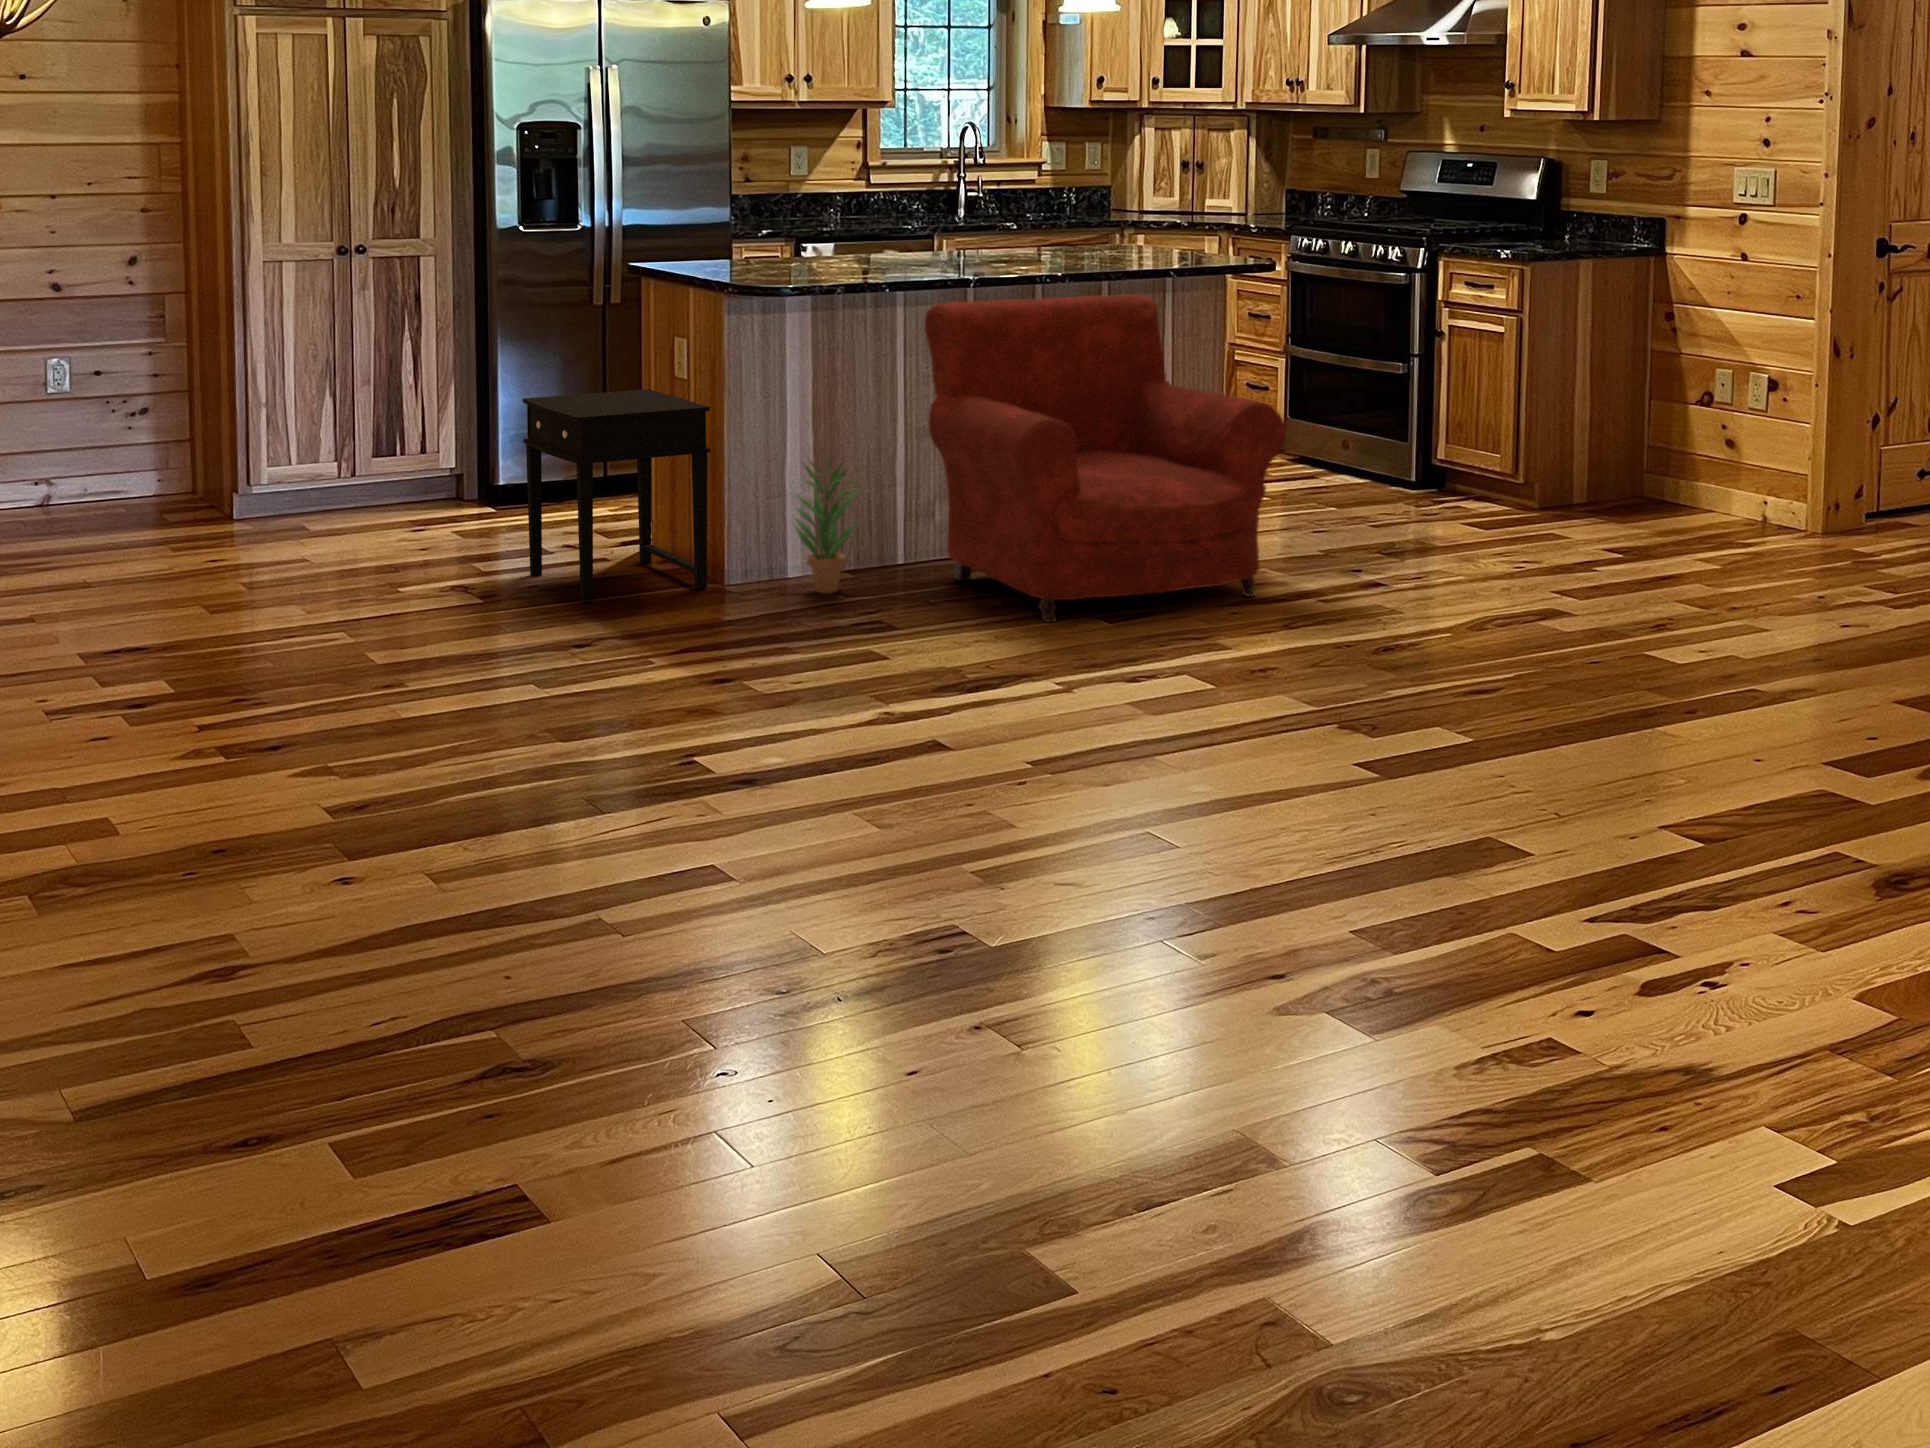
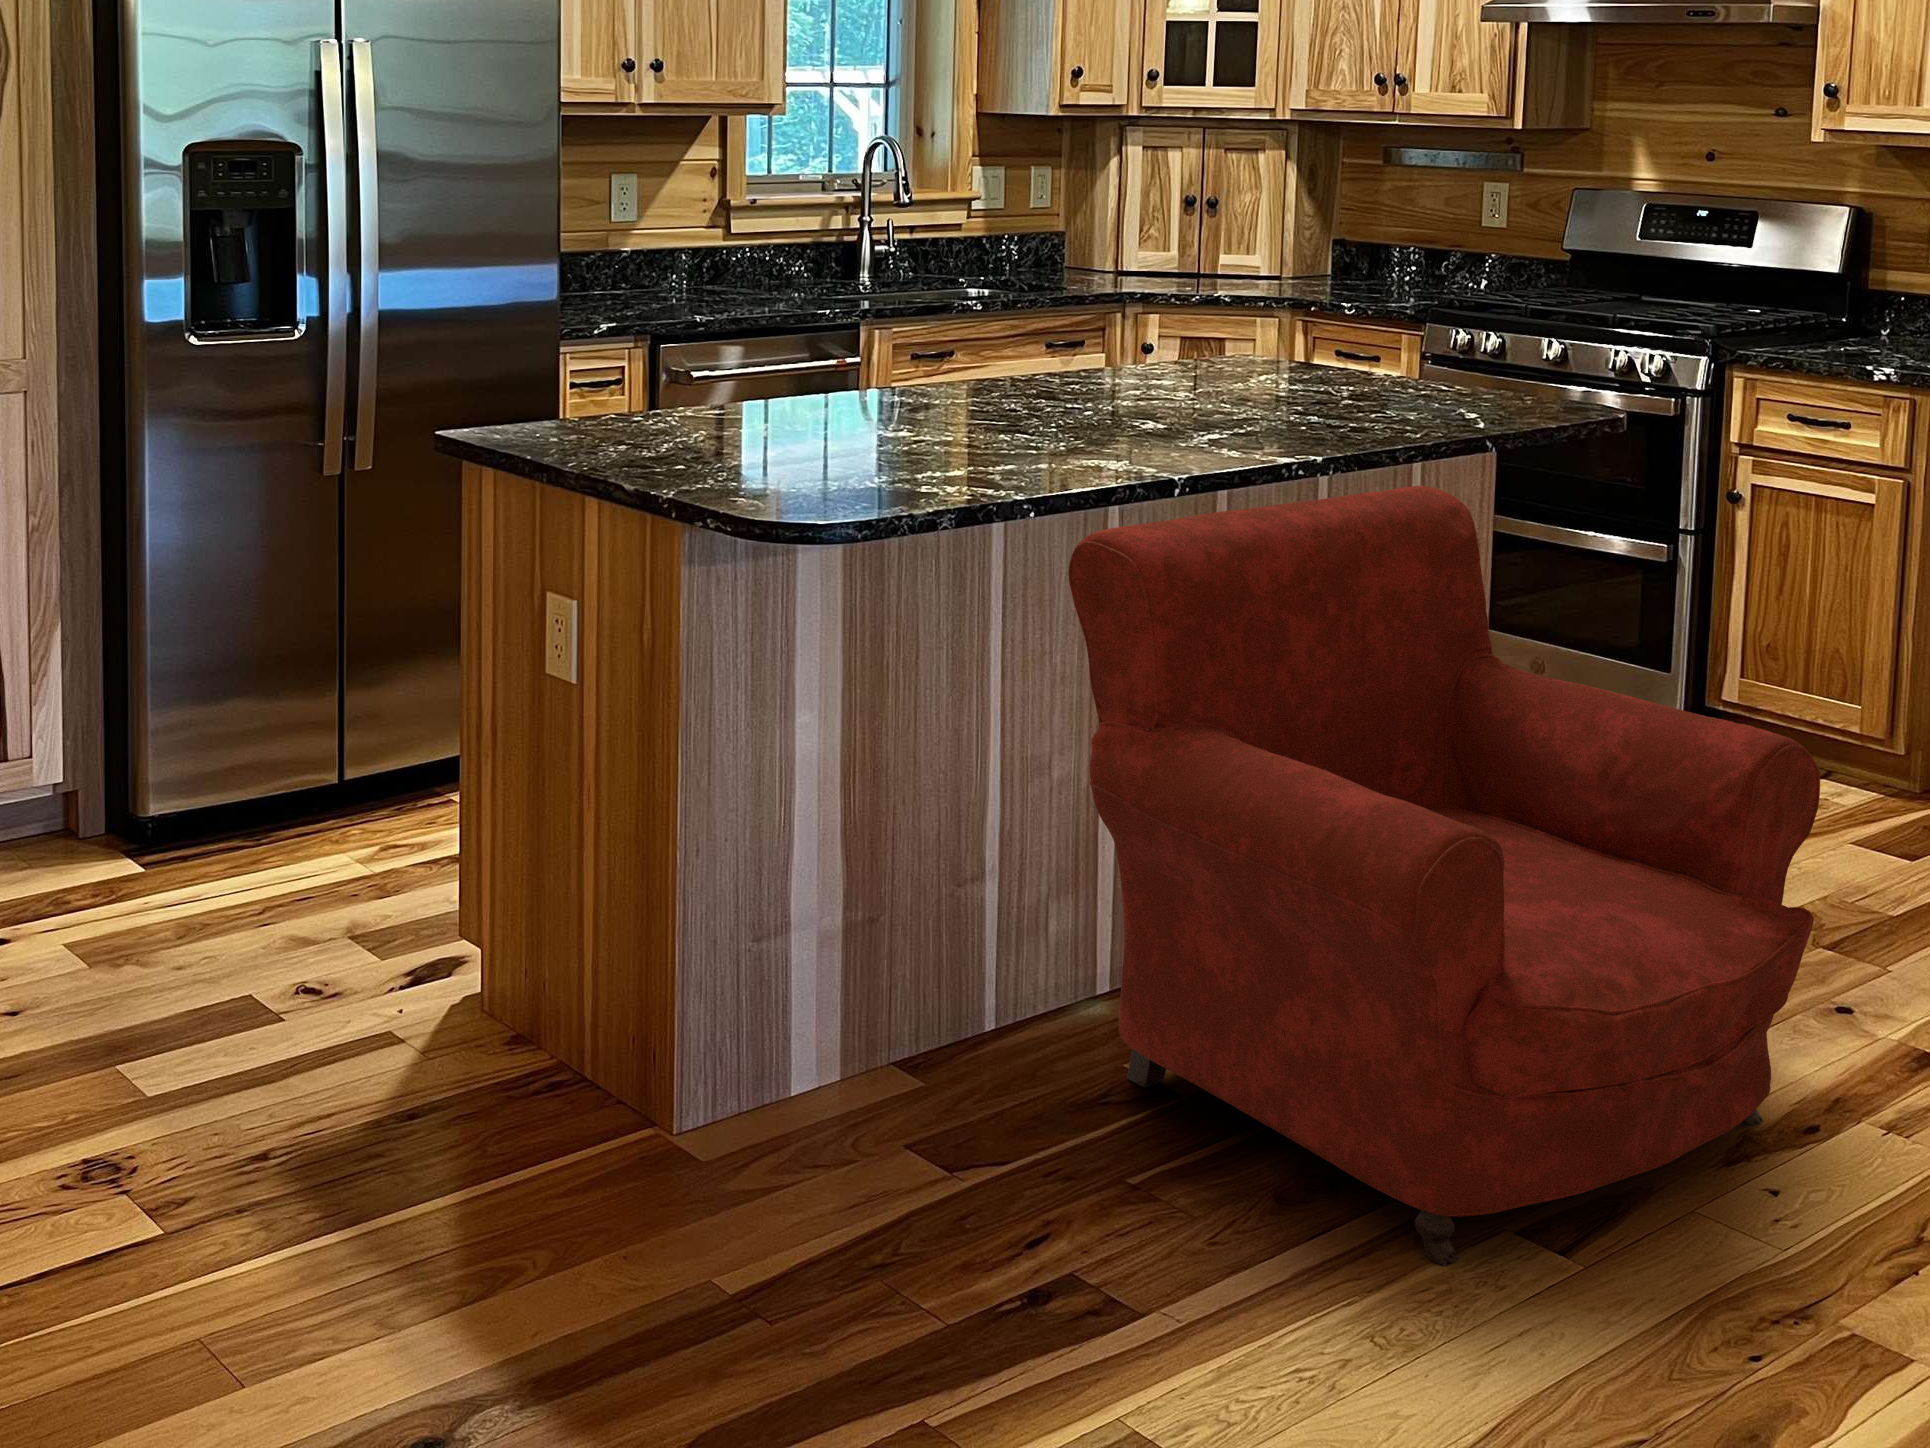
side table: present [523,389,710,603] -> none [236,696,656,1235]
potted plant: present [795,459,858,593] -> none [821,869,988,1158]

